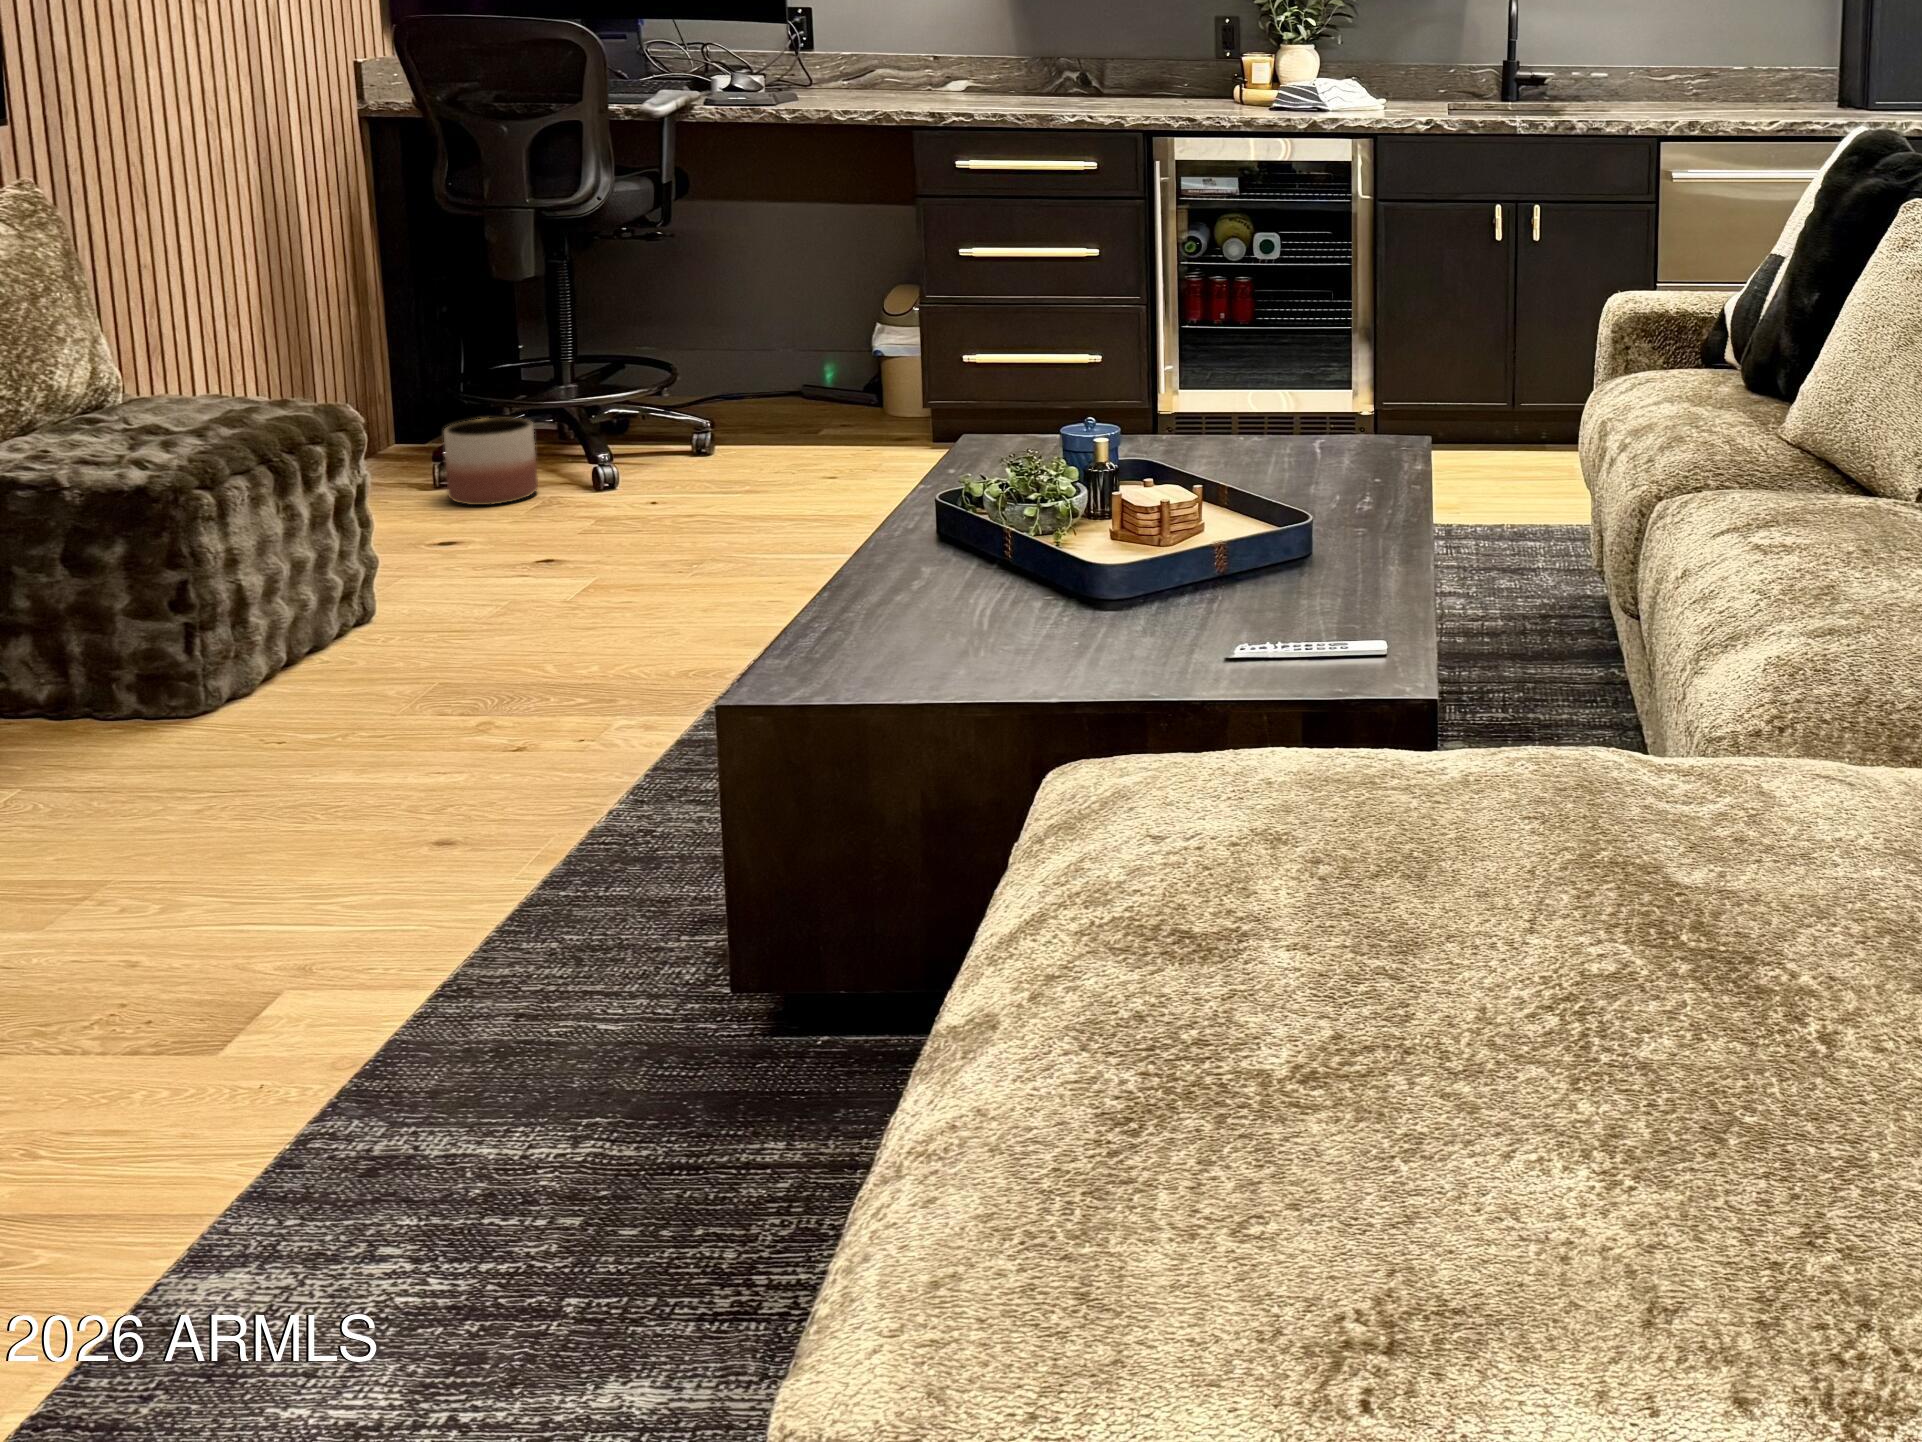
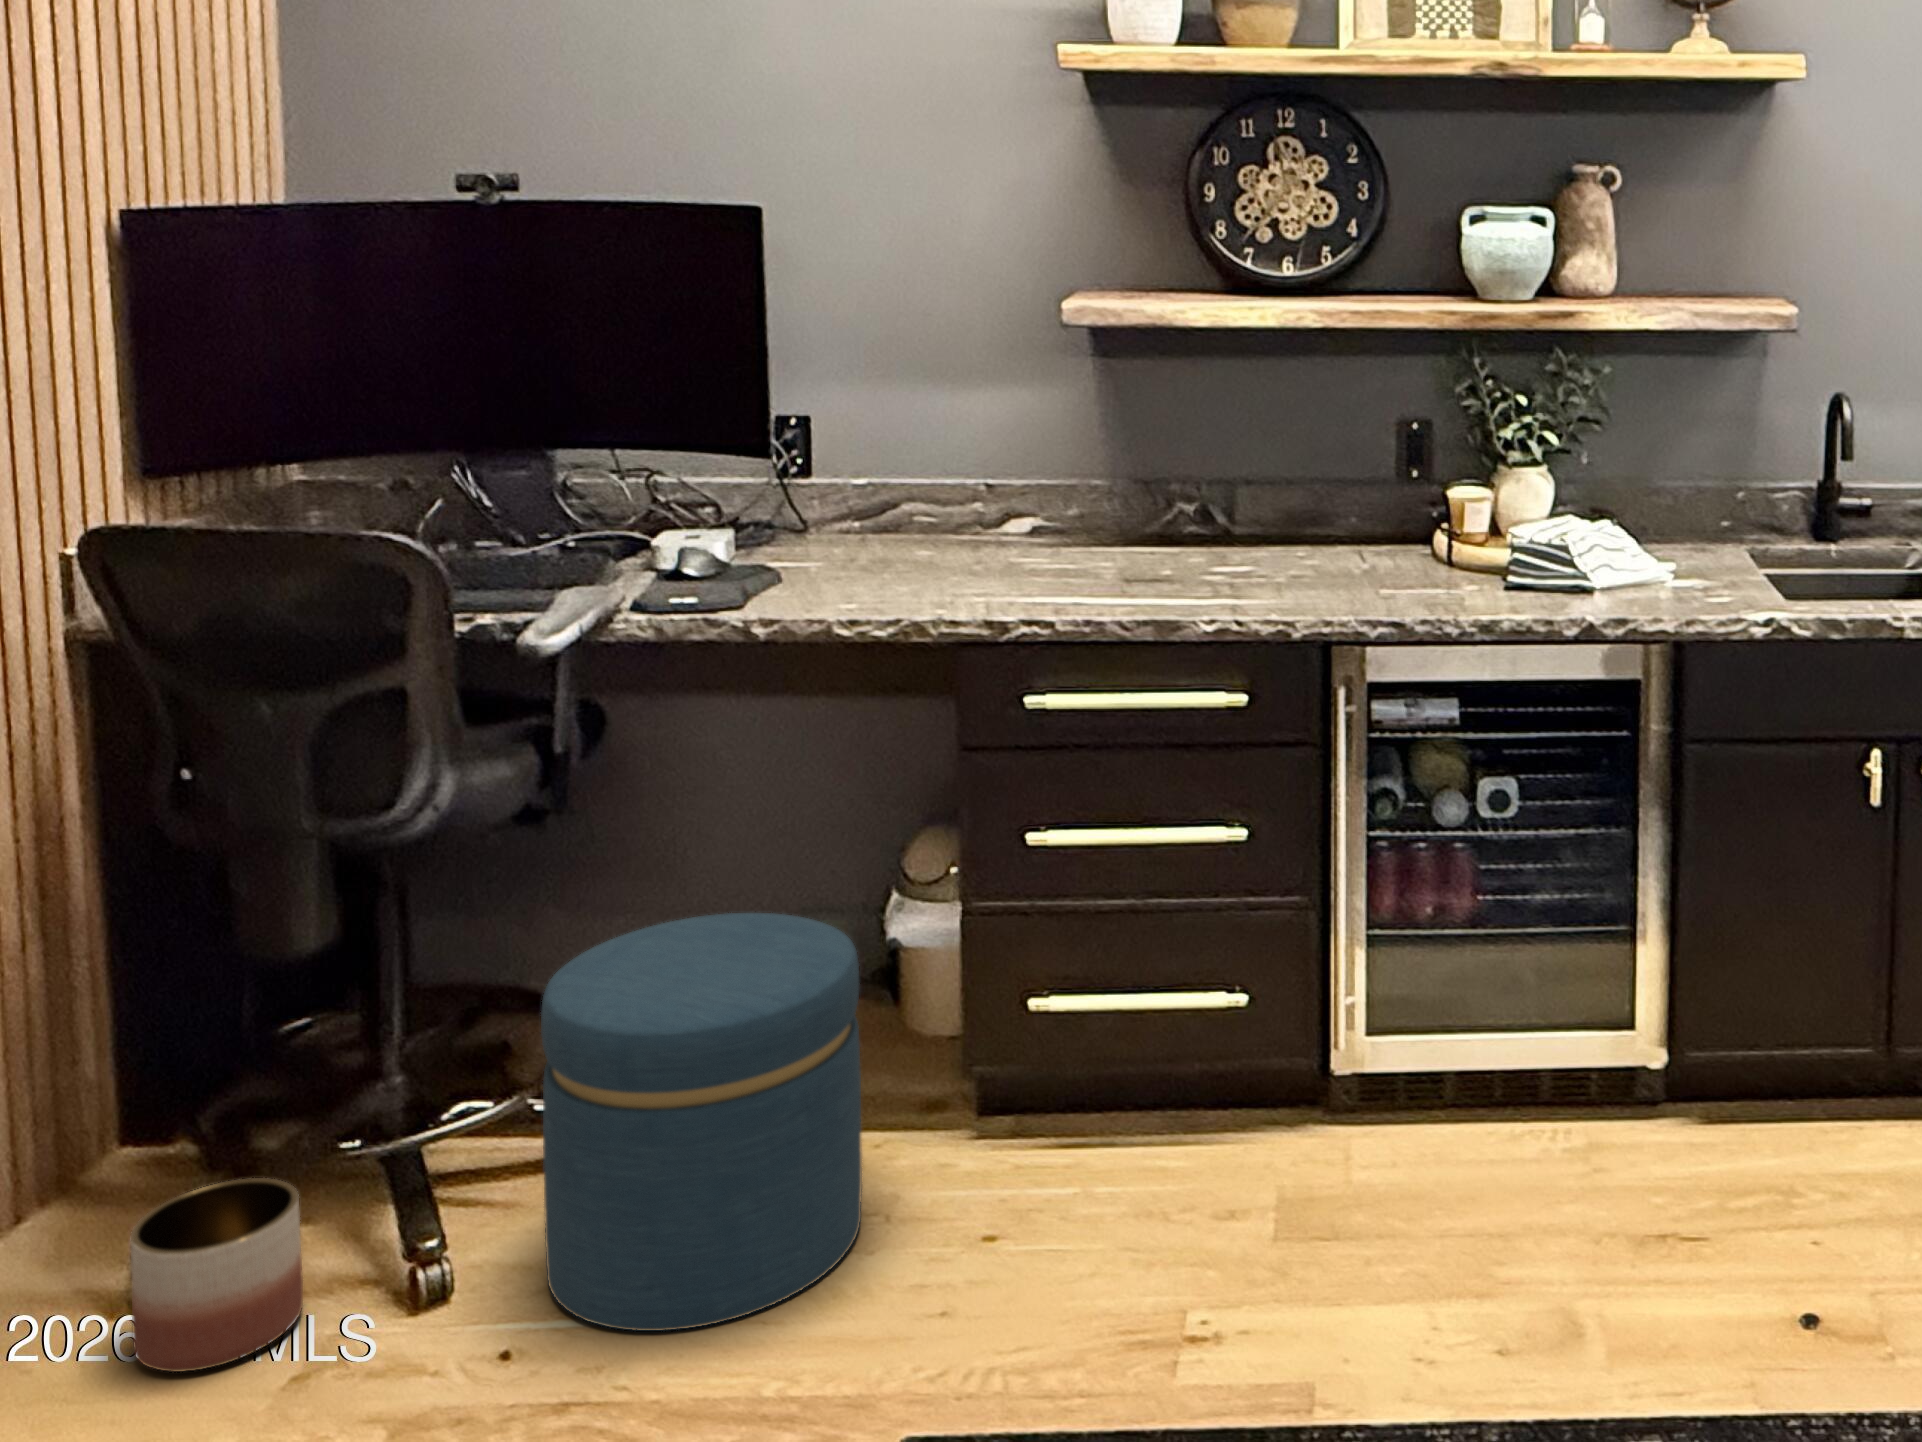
ottoman: none [667,292,859,498] -> present [541,913,862,1331]

